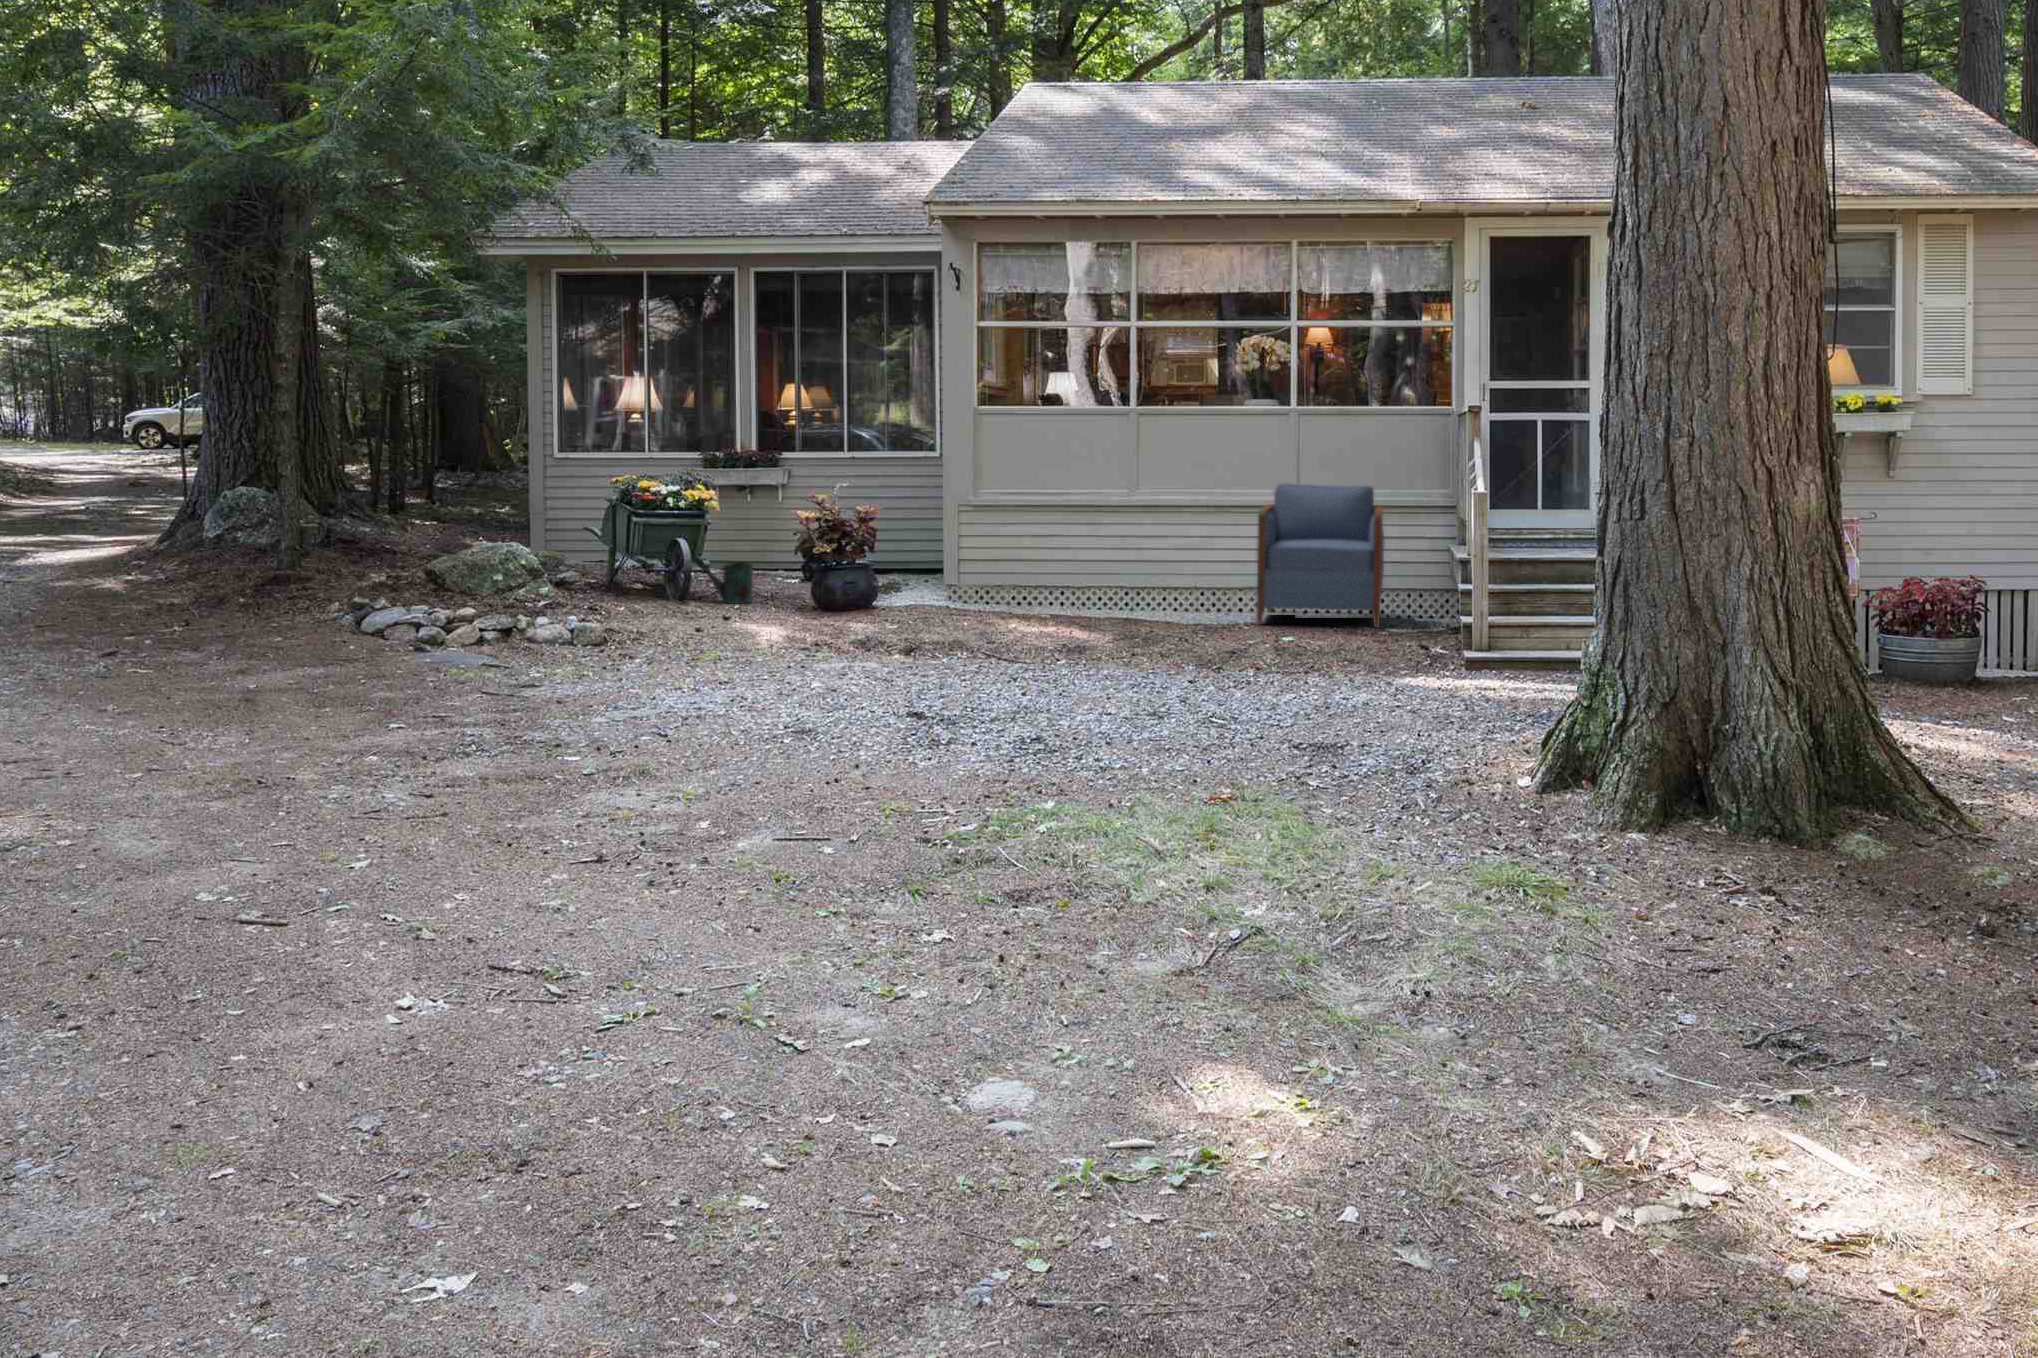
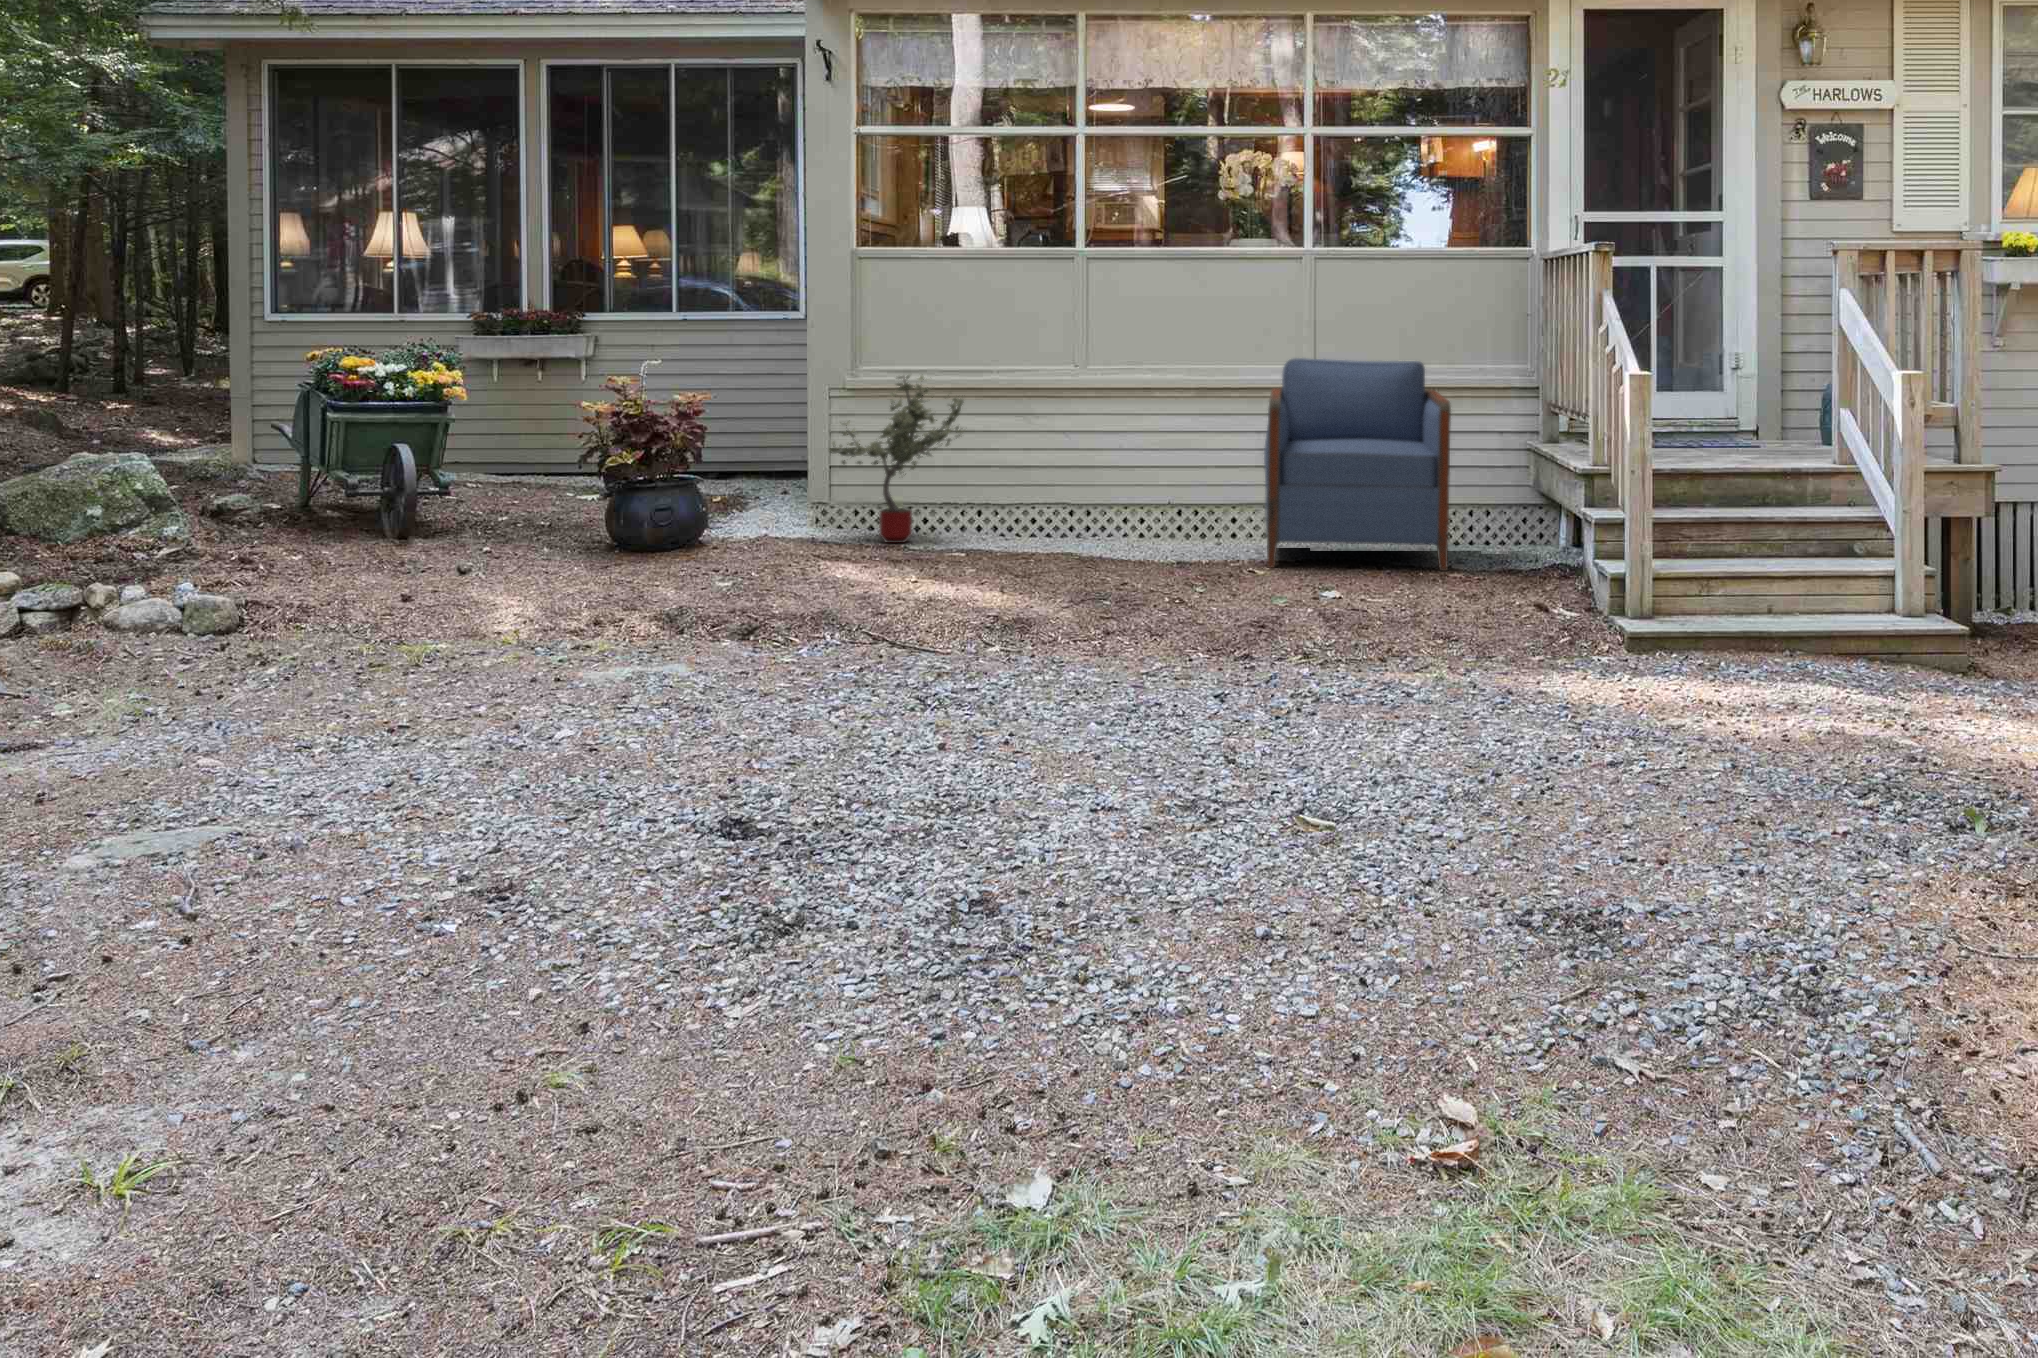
potted tree: none [959,493,1055,610] -> present [830,375,964,543]
watering can: present [696,559,753,604] -> none [432,471,538,538]

